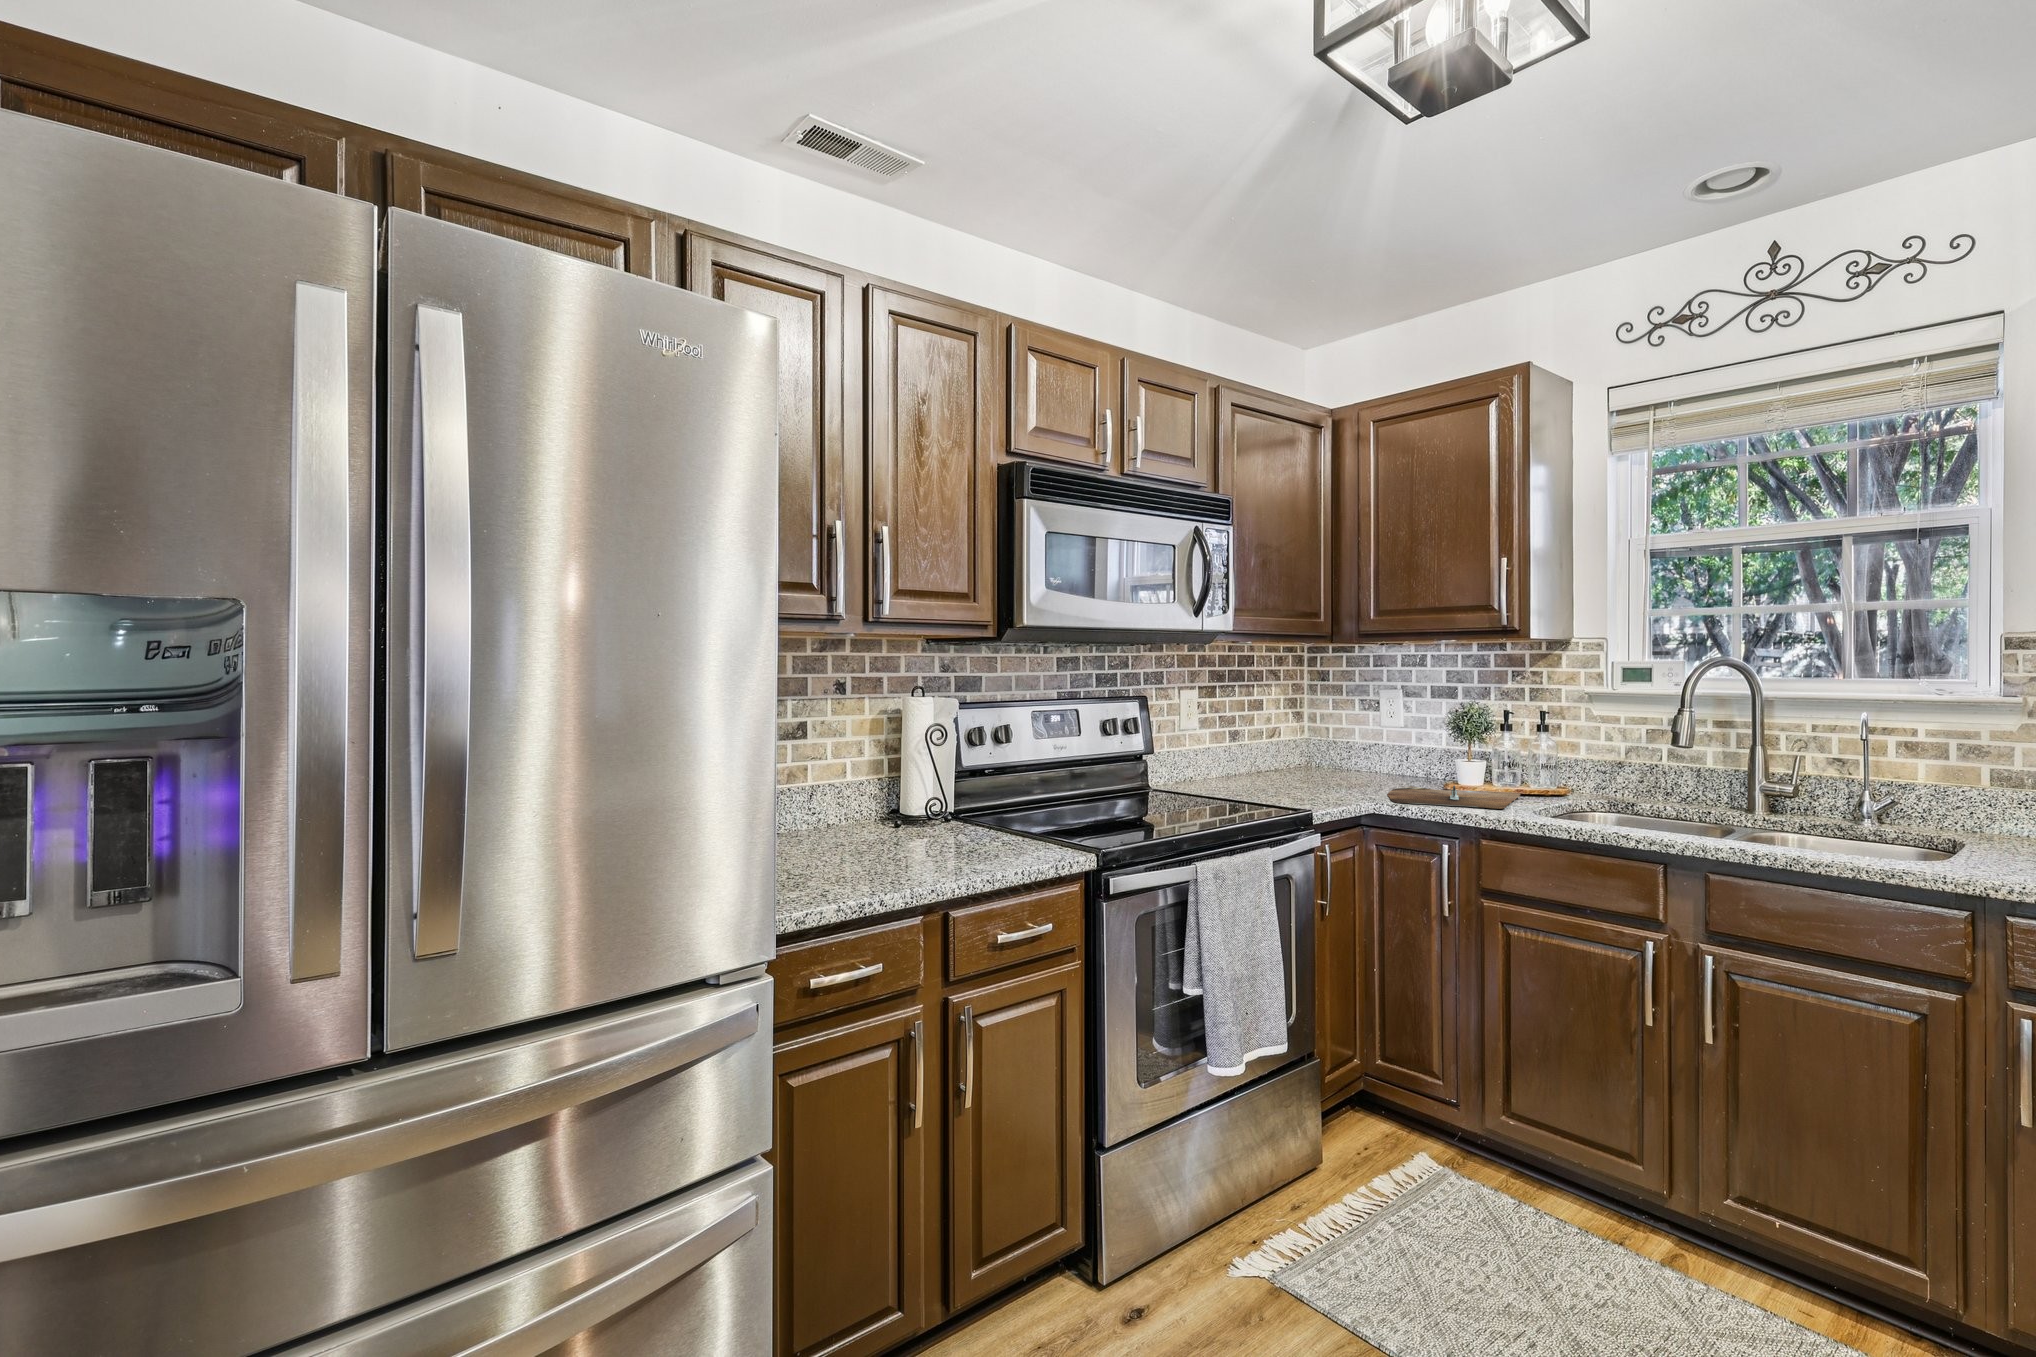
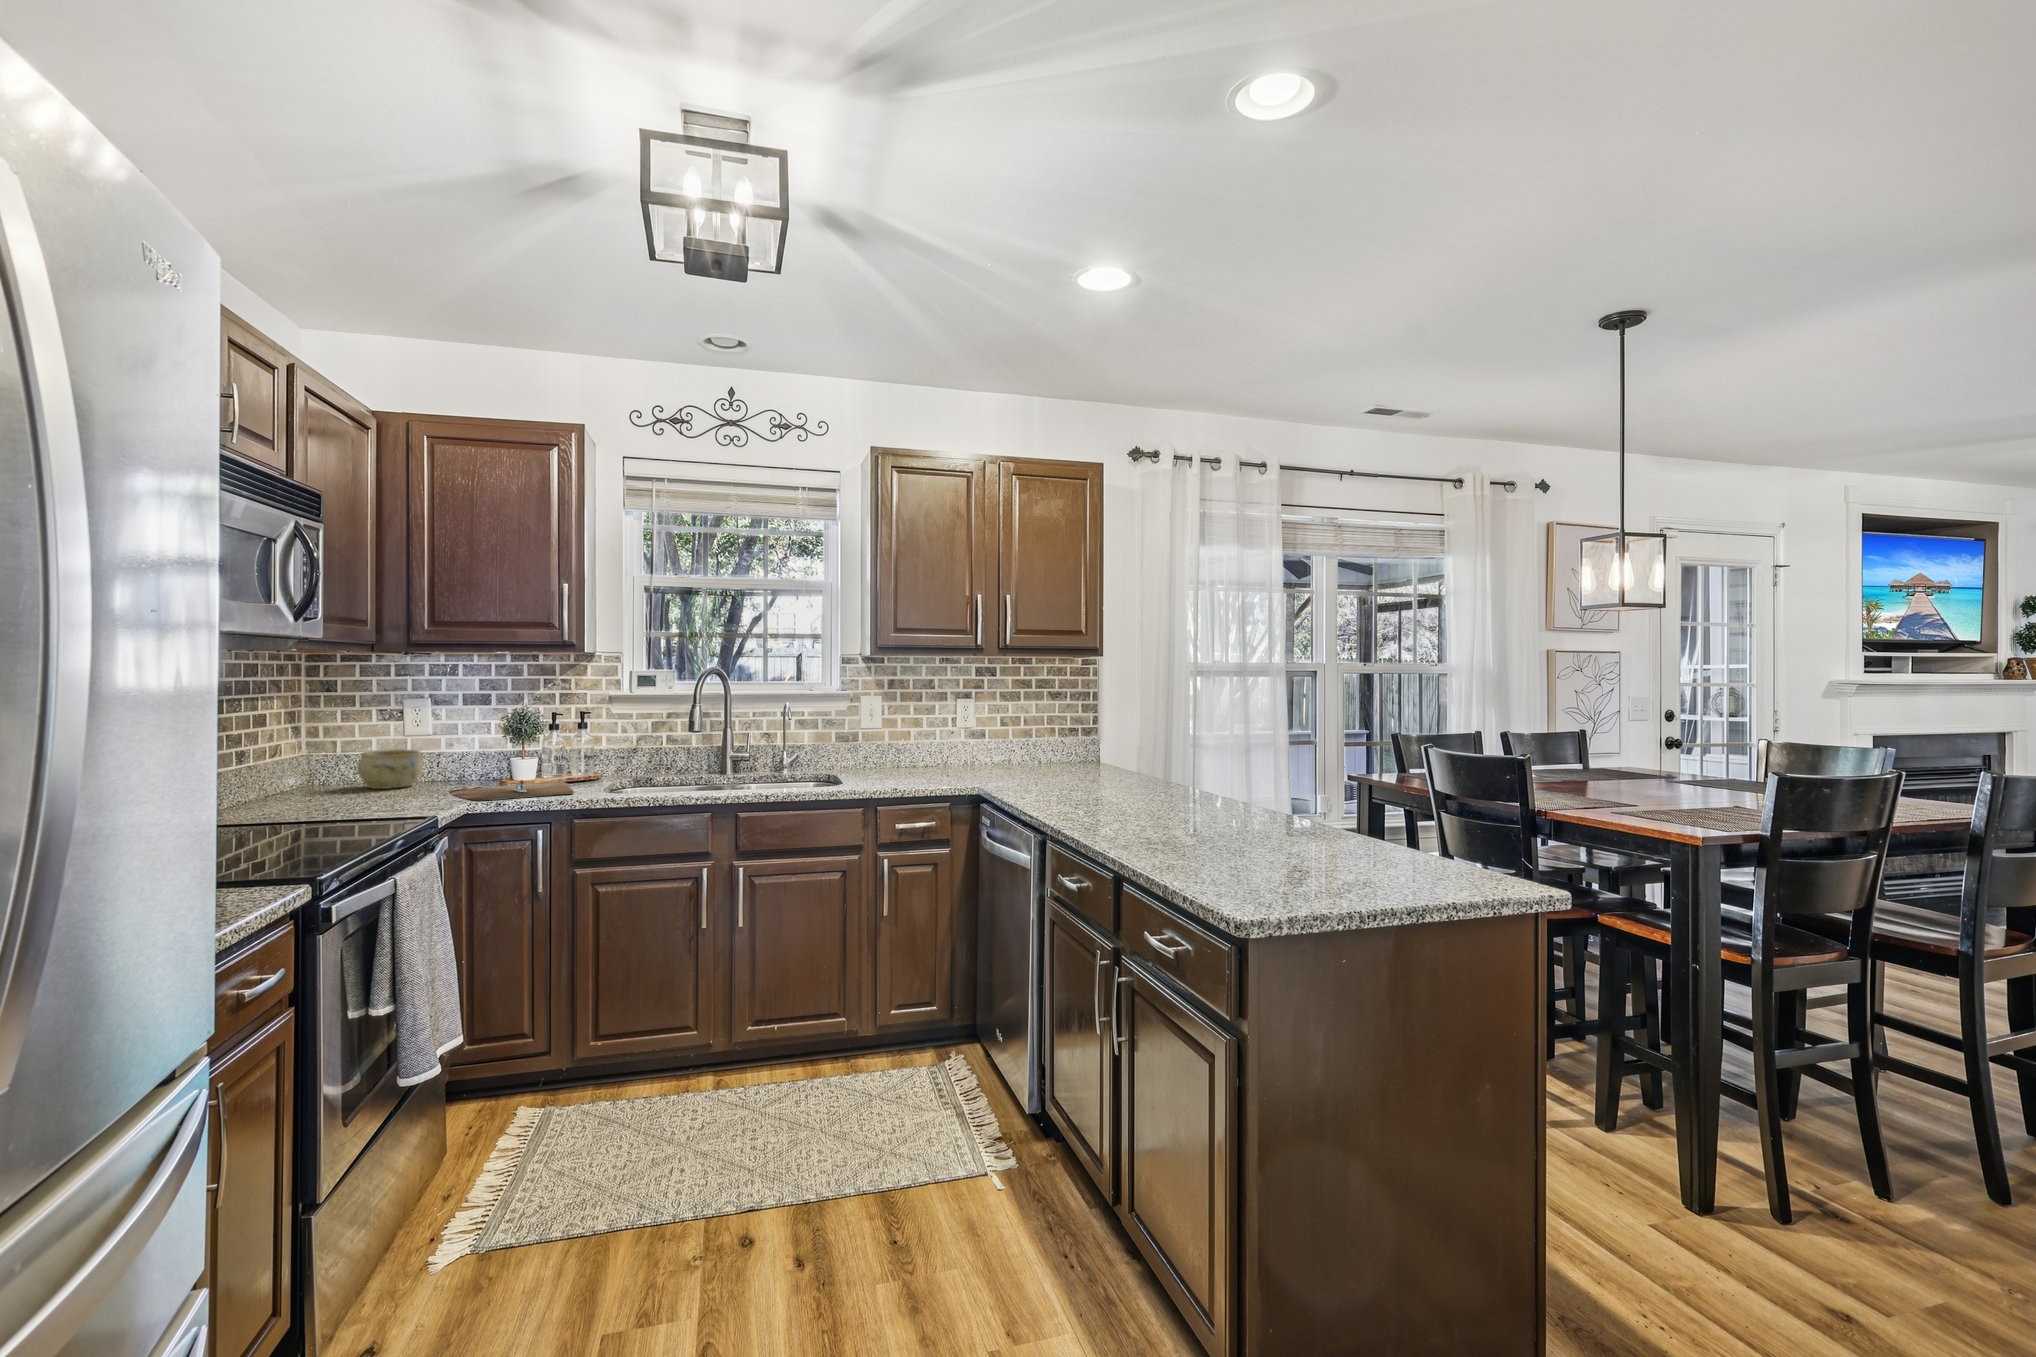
ceramic bowl: none [1329,740,1386,780] -> present [357,749,423,789]

